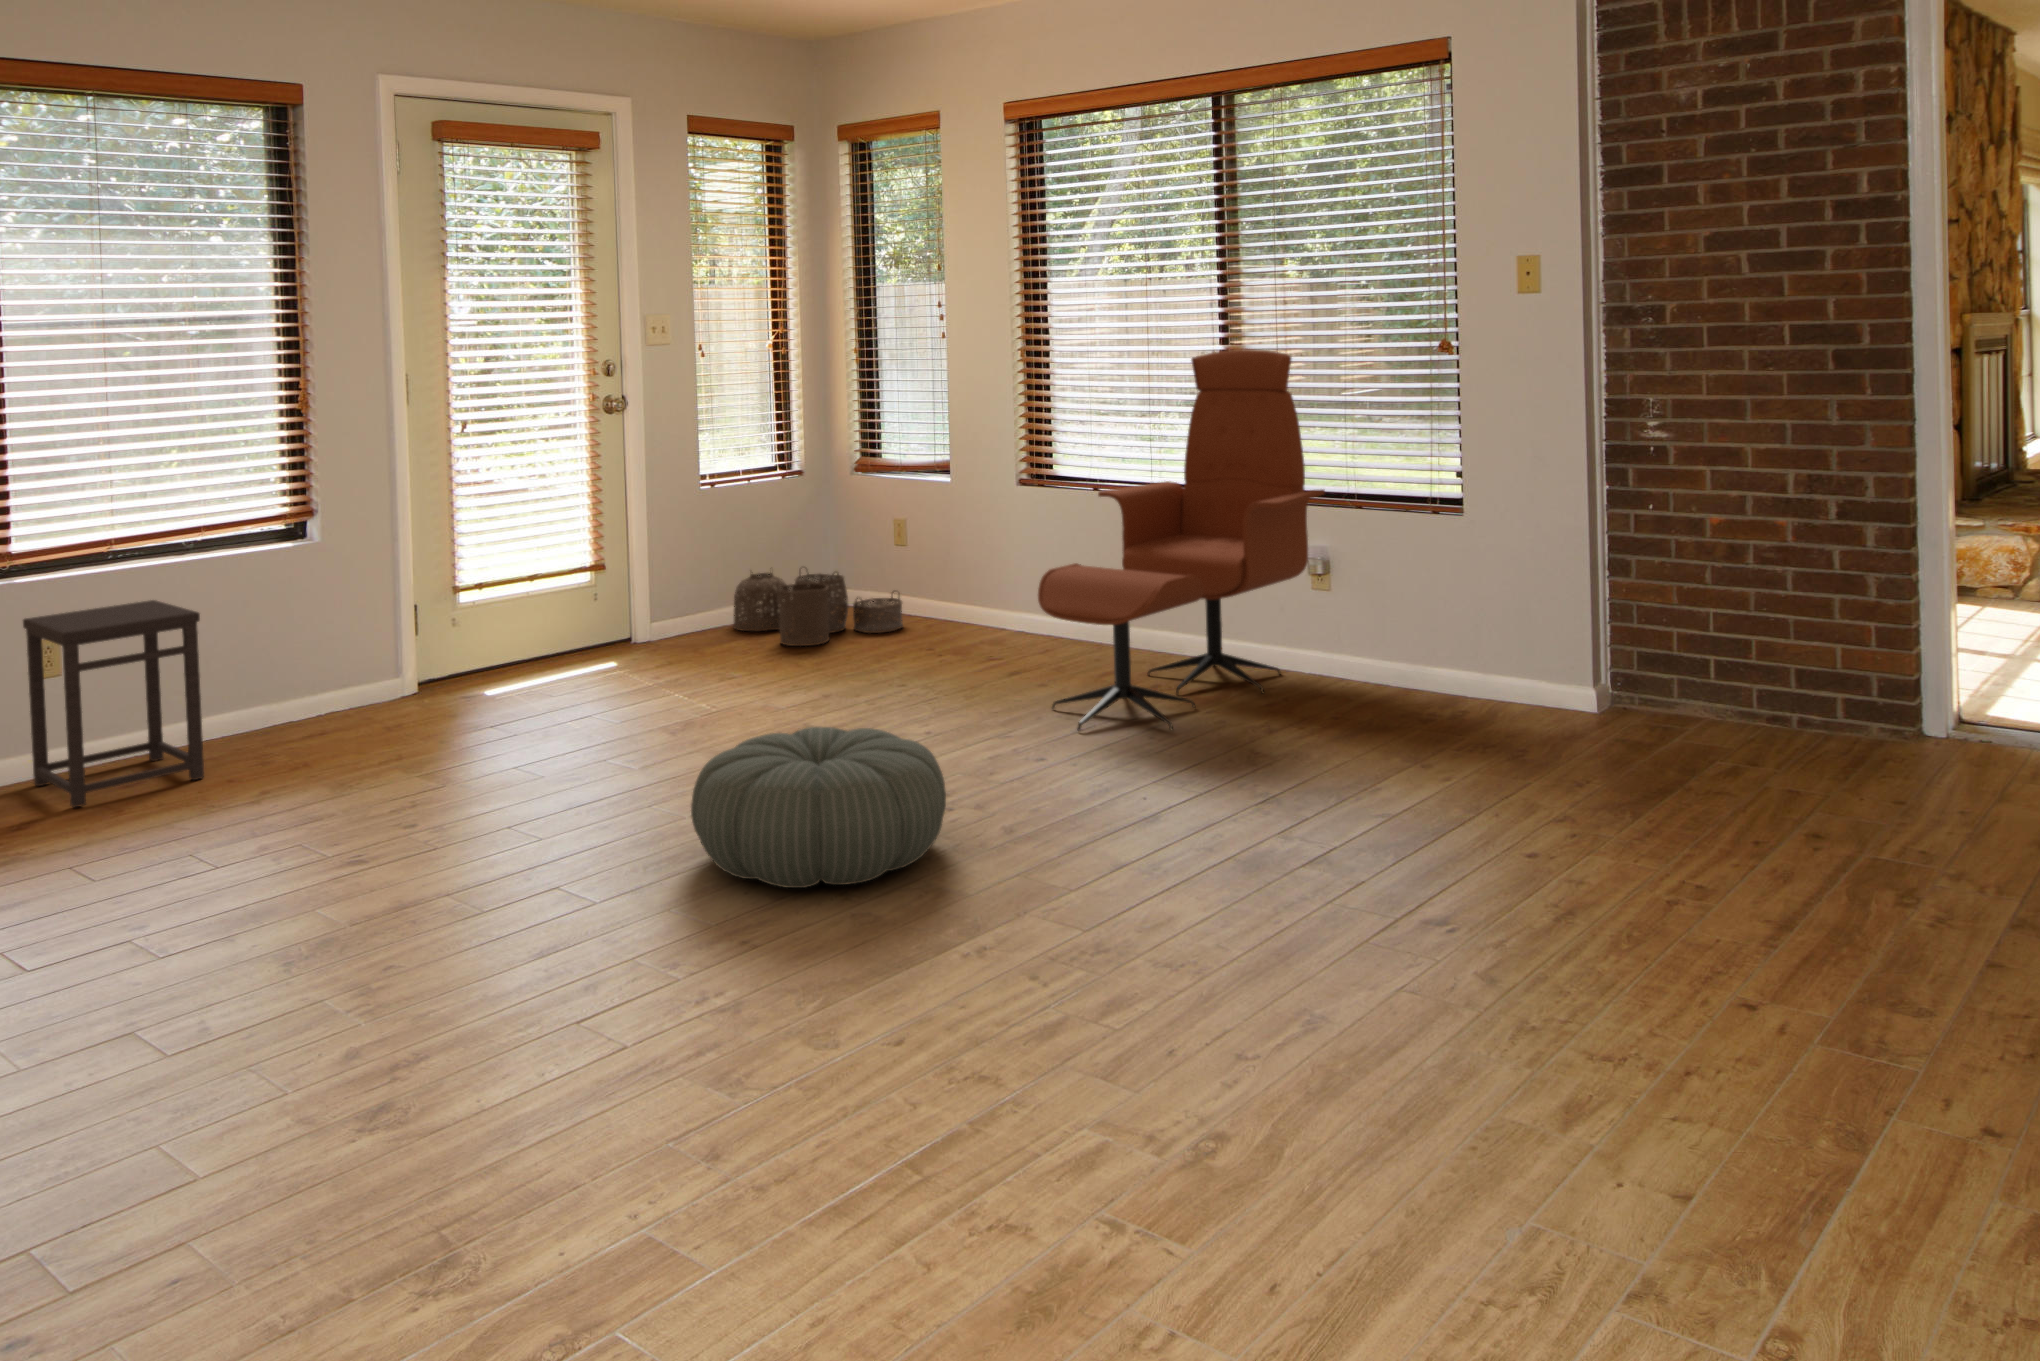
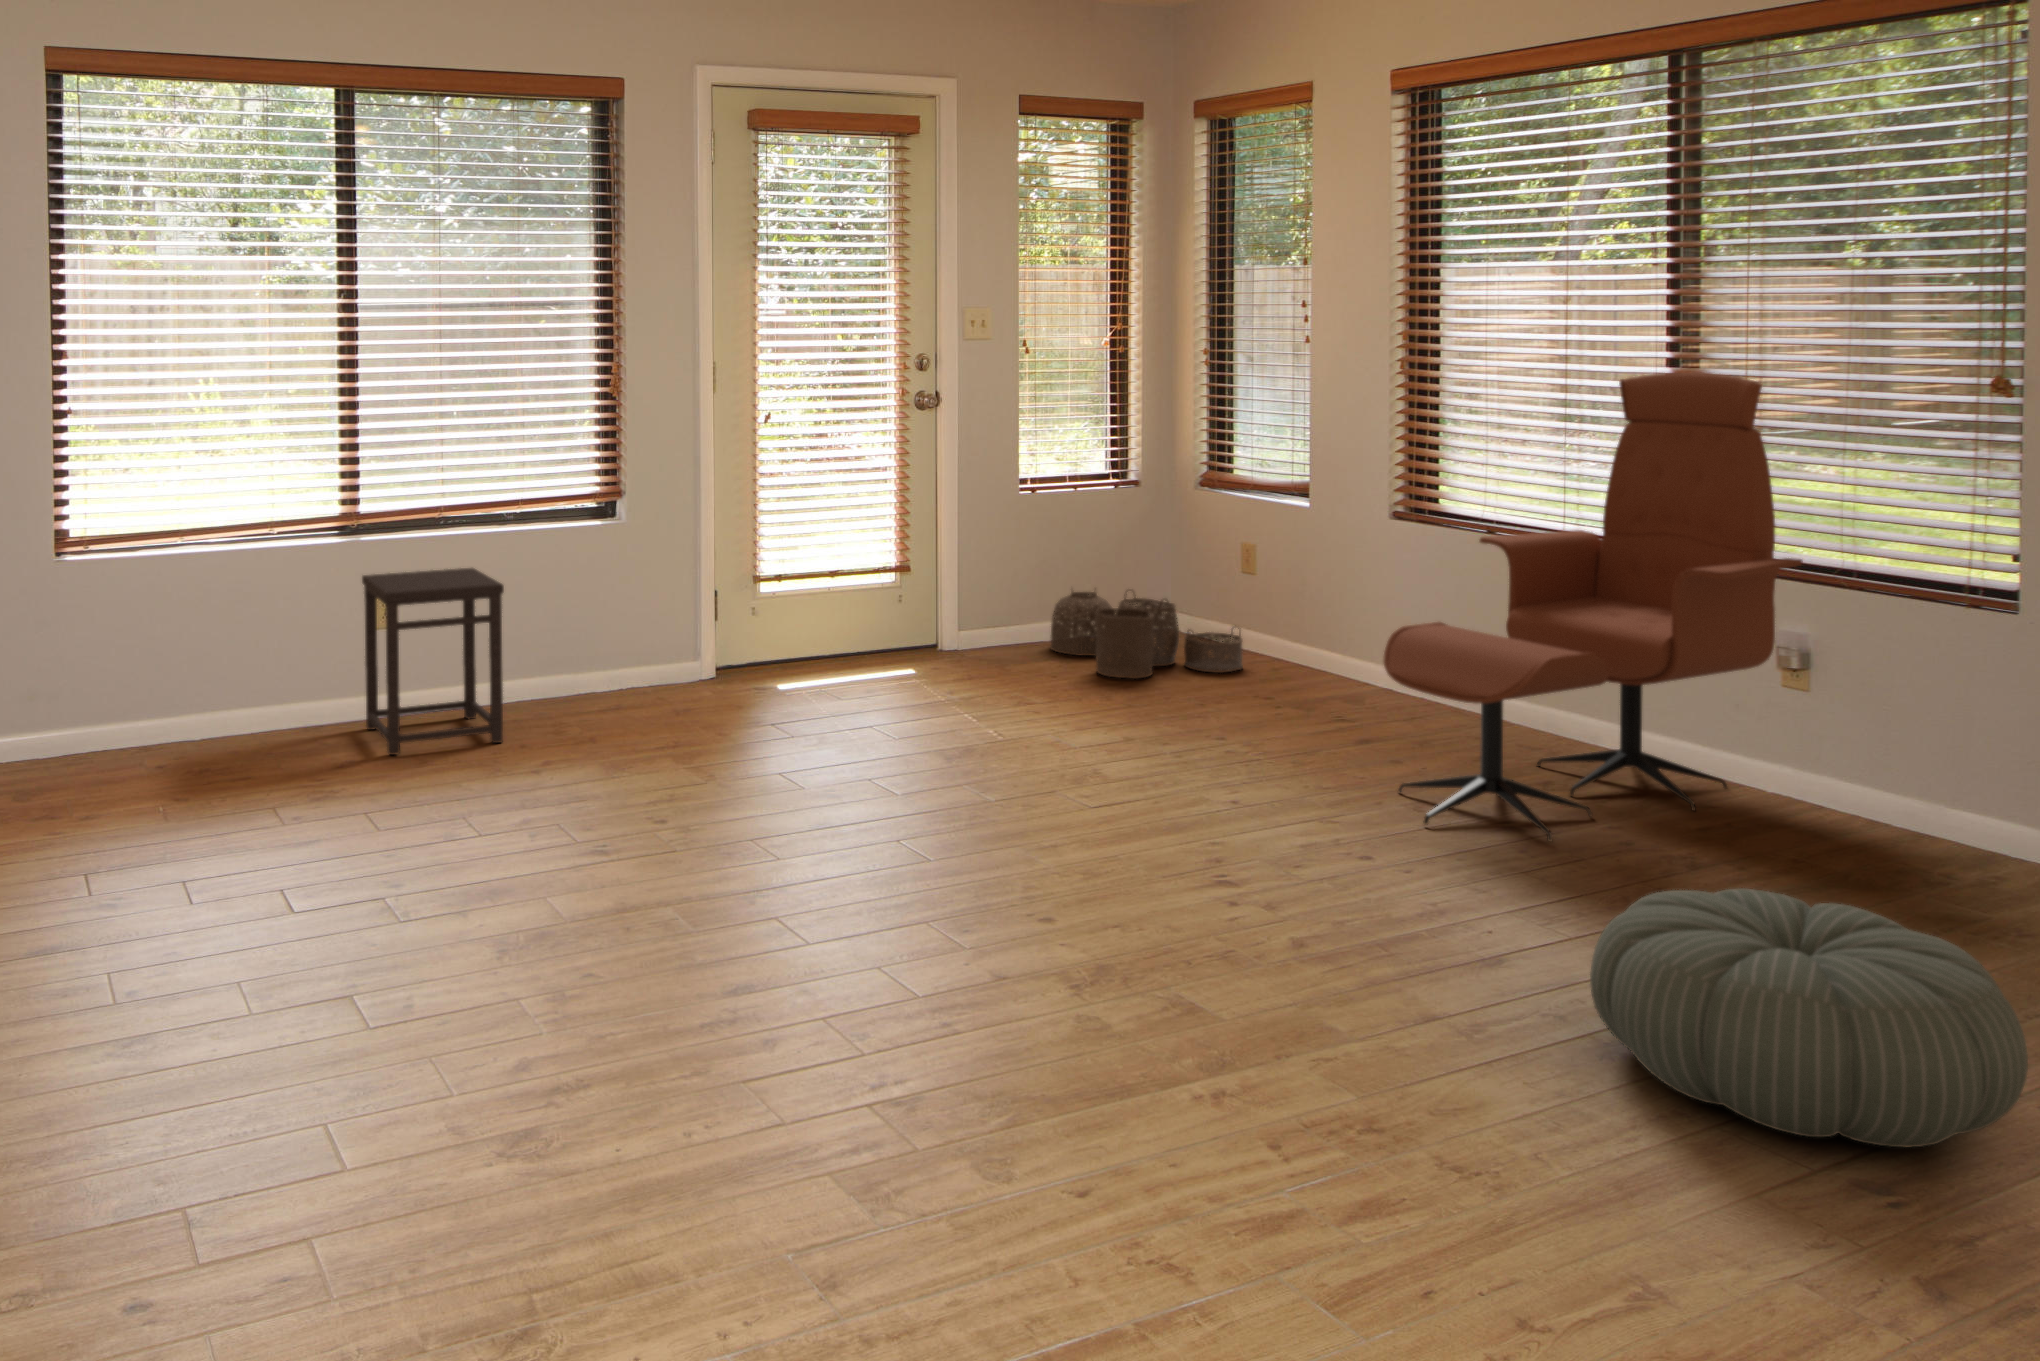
pouf: present [691,727,946,888] -> present [1590,888,2028,1148]

